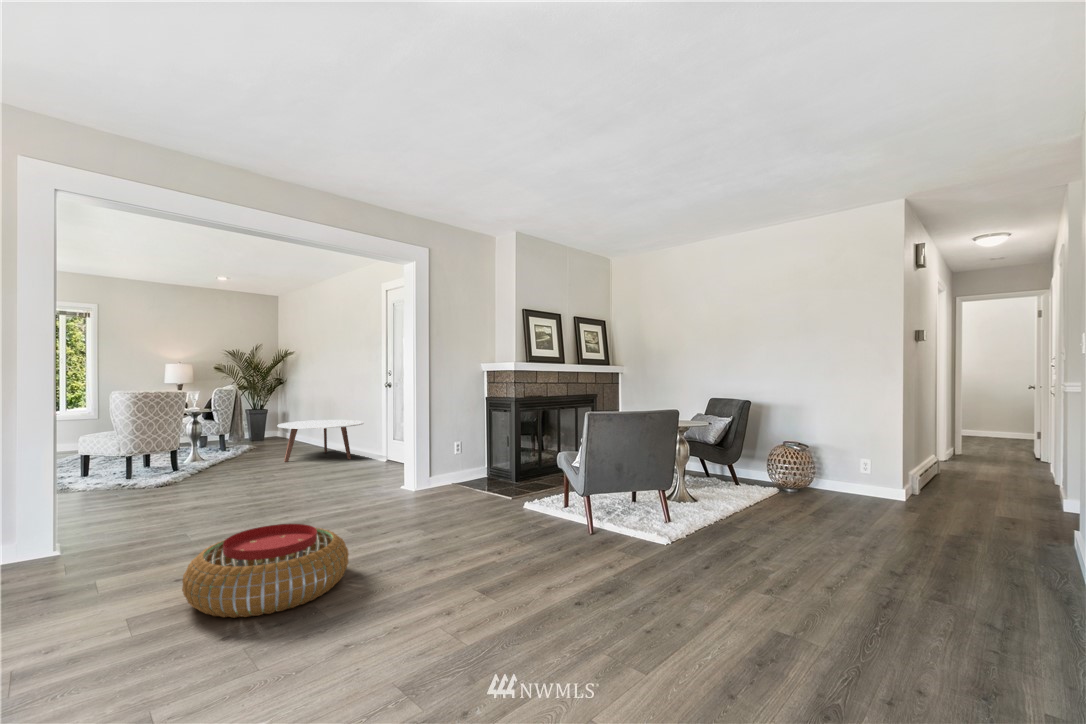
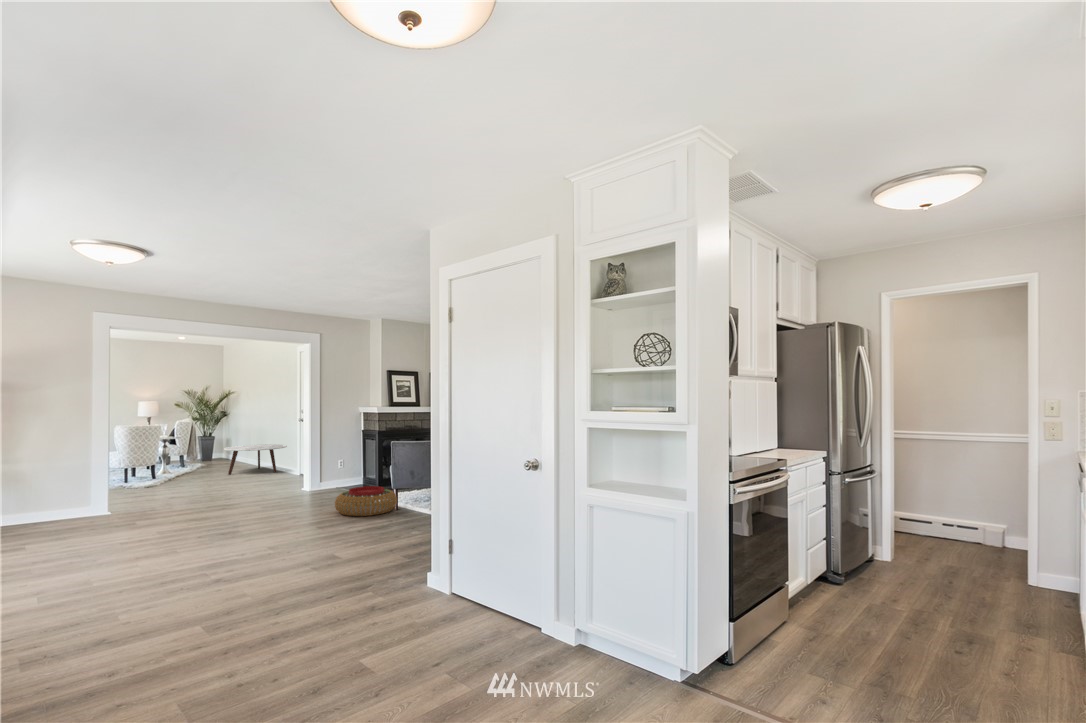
pouf: present [182,524,349,618] -> present [335,486,397,516]

